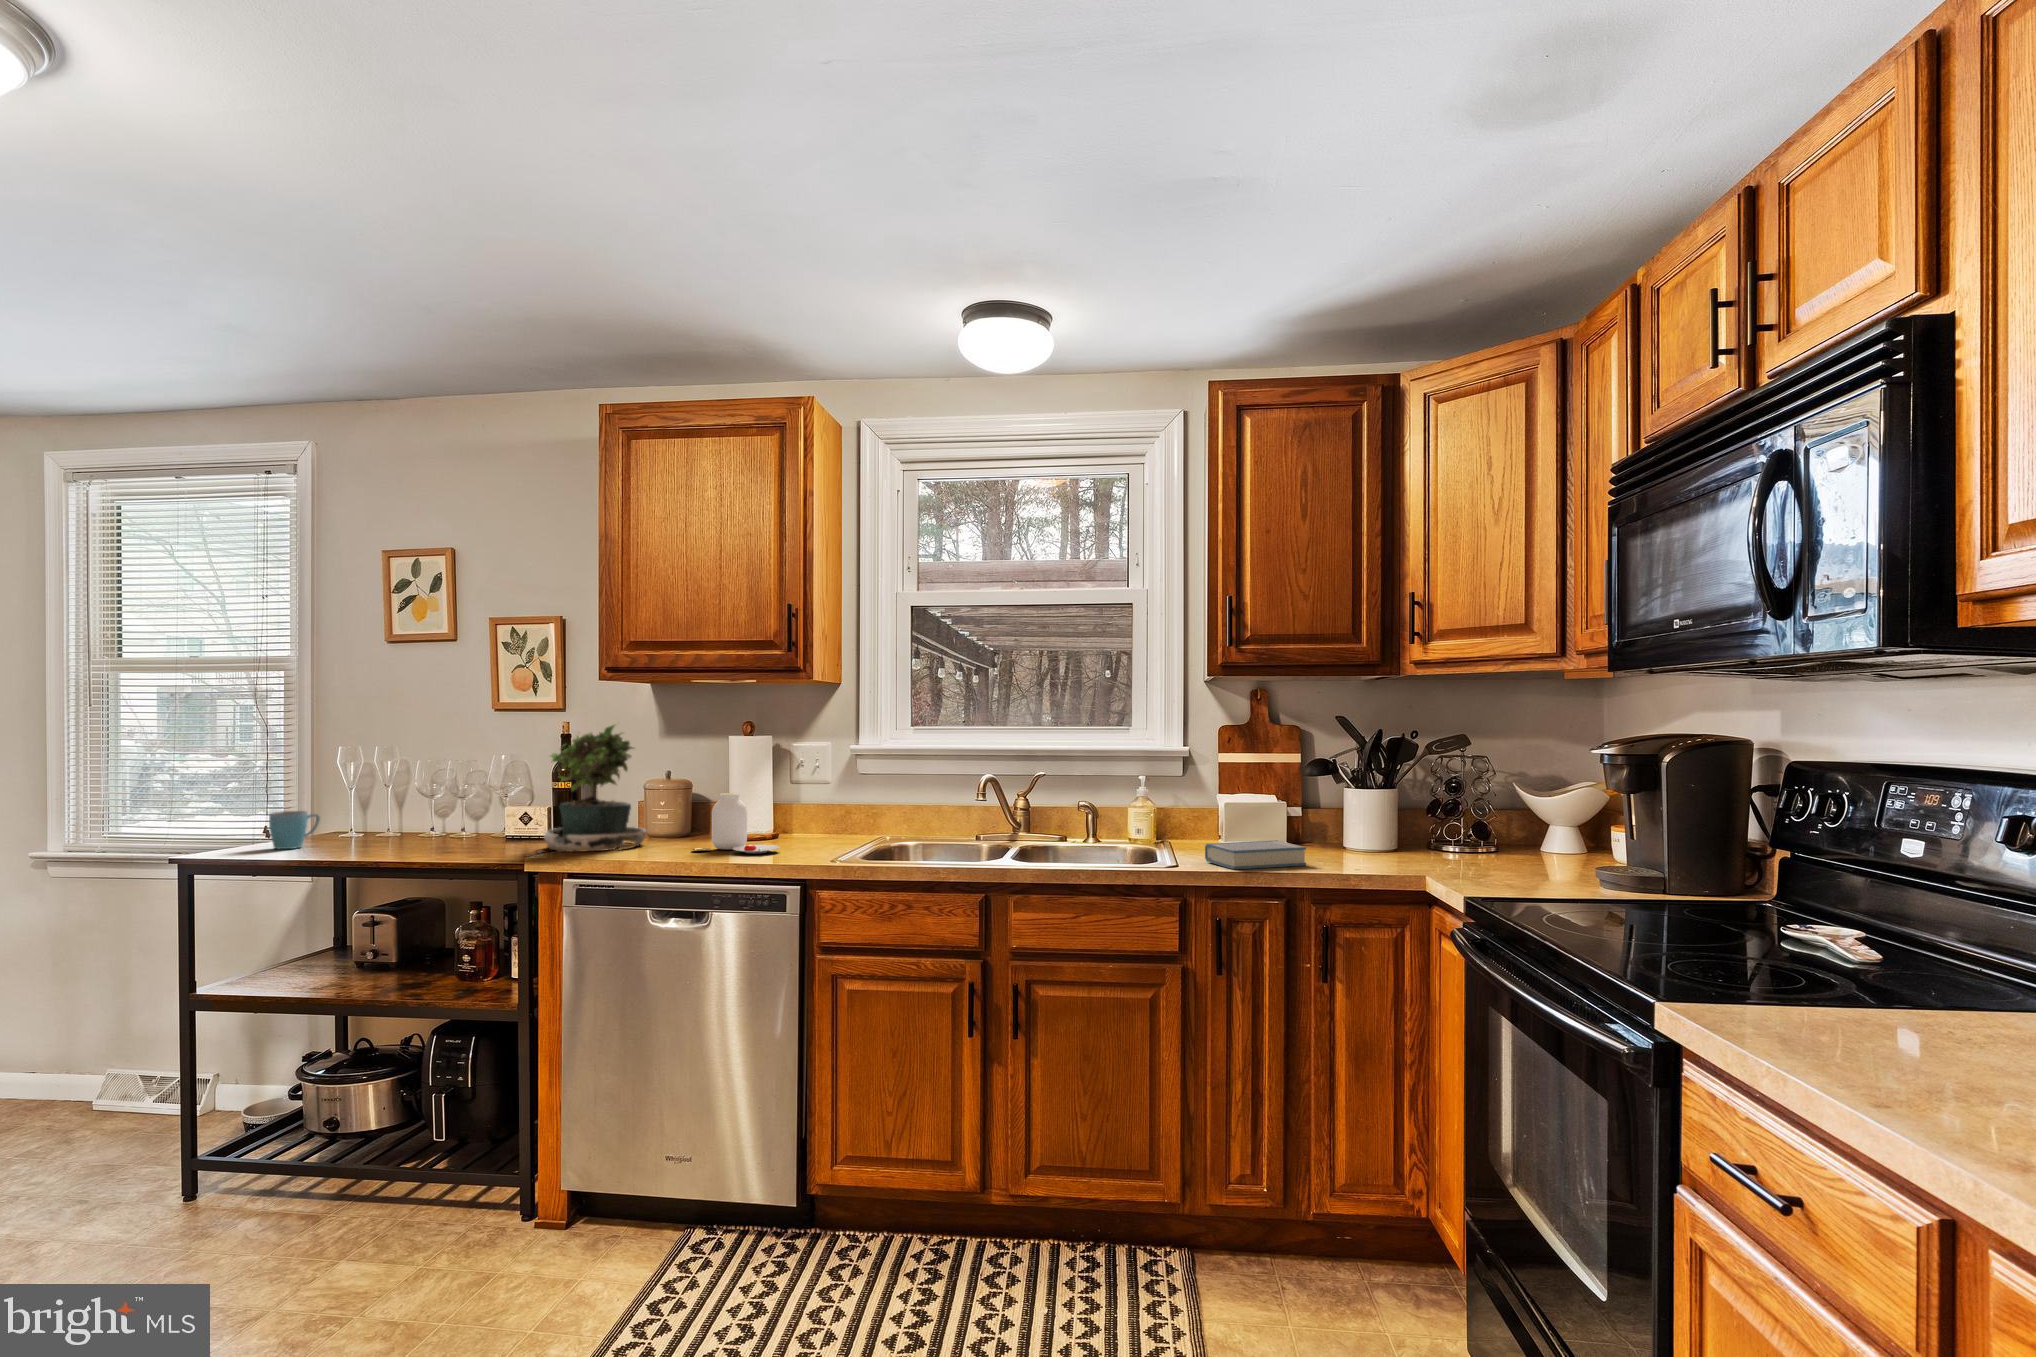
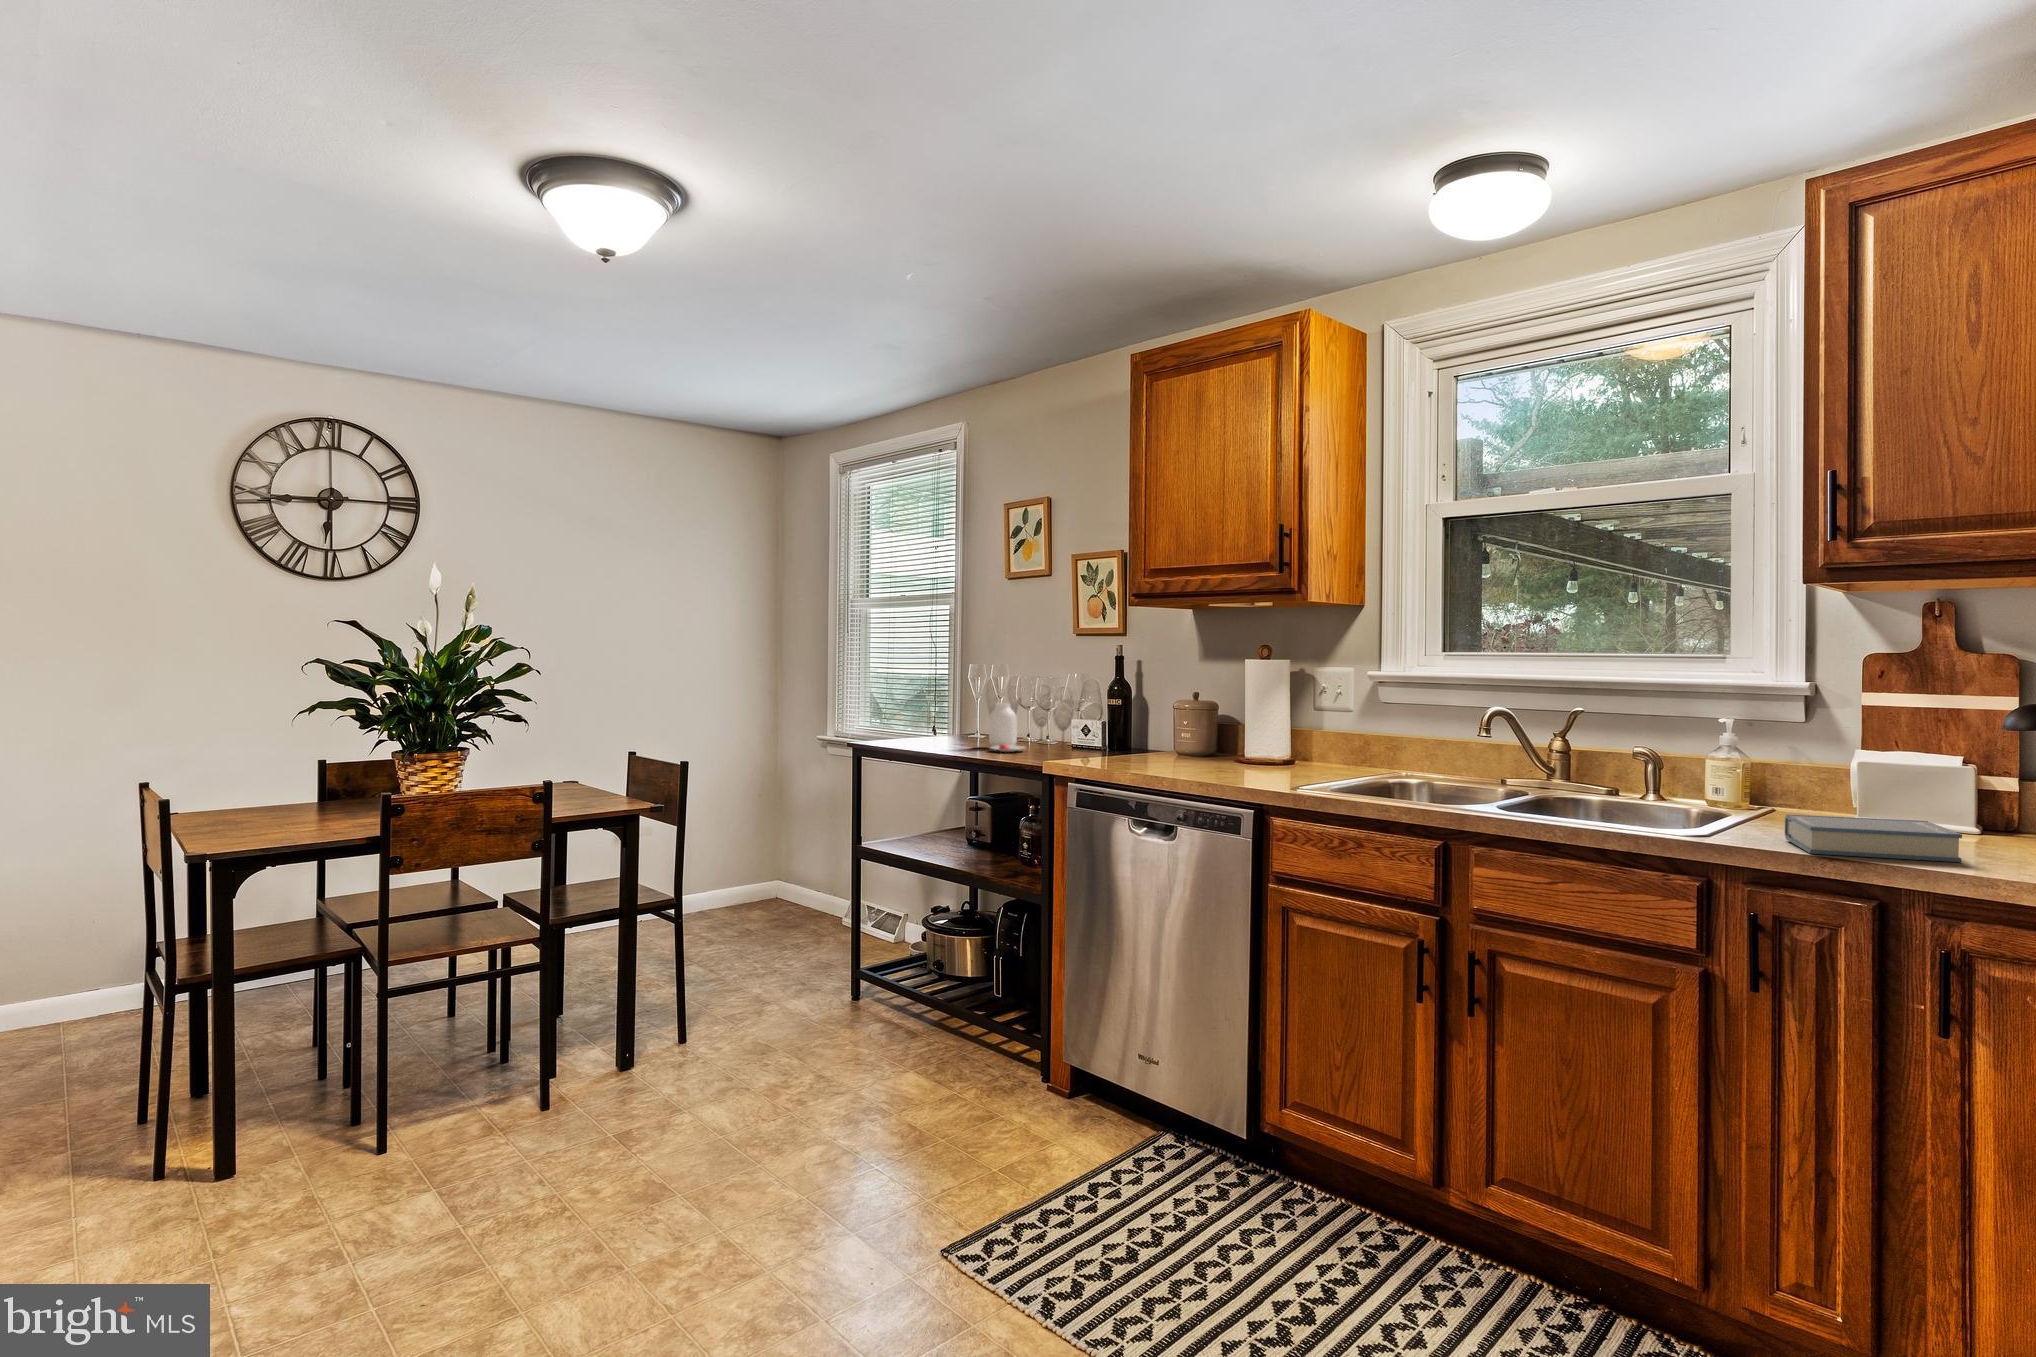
potted plant: present [544,725,647,852] -> none [1055,645,1170,765]
jar: present [692,793,779,854] -> present [983,703,1025,752]
mug: present [269,811,320,849] -> none [907,715,943,745]

